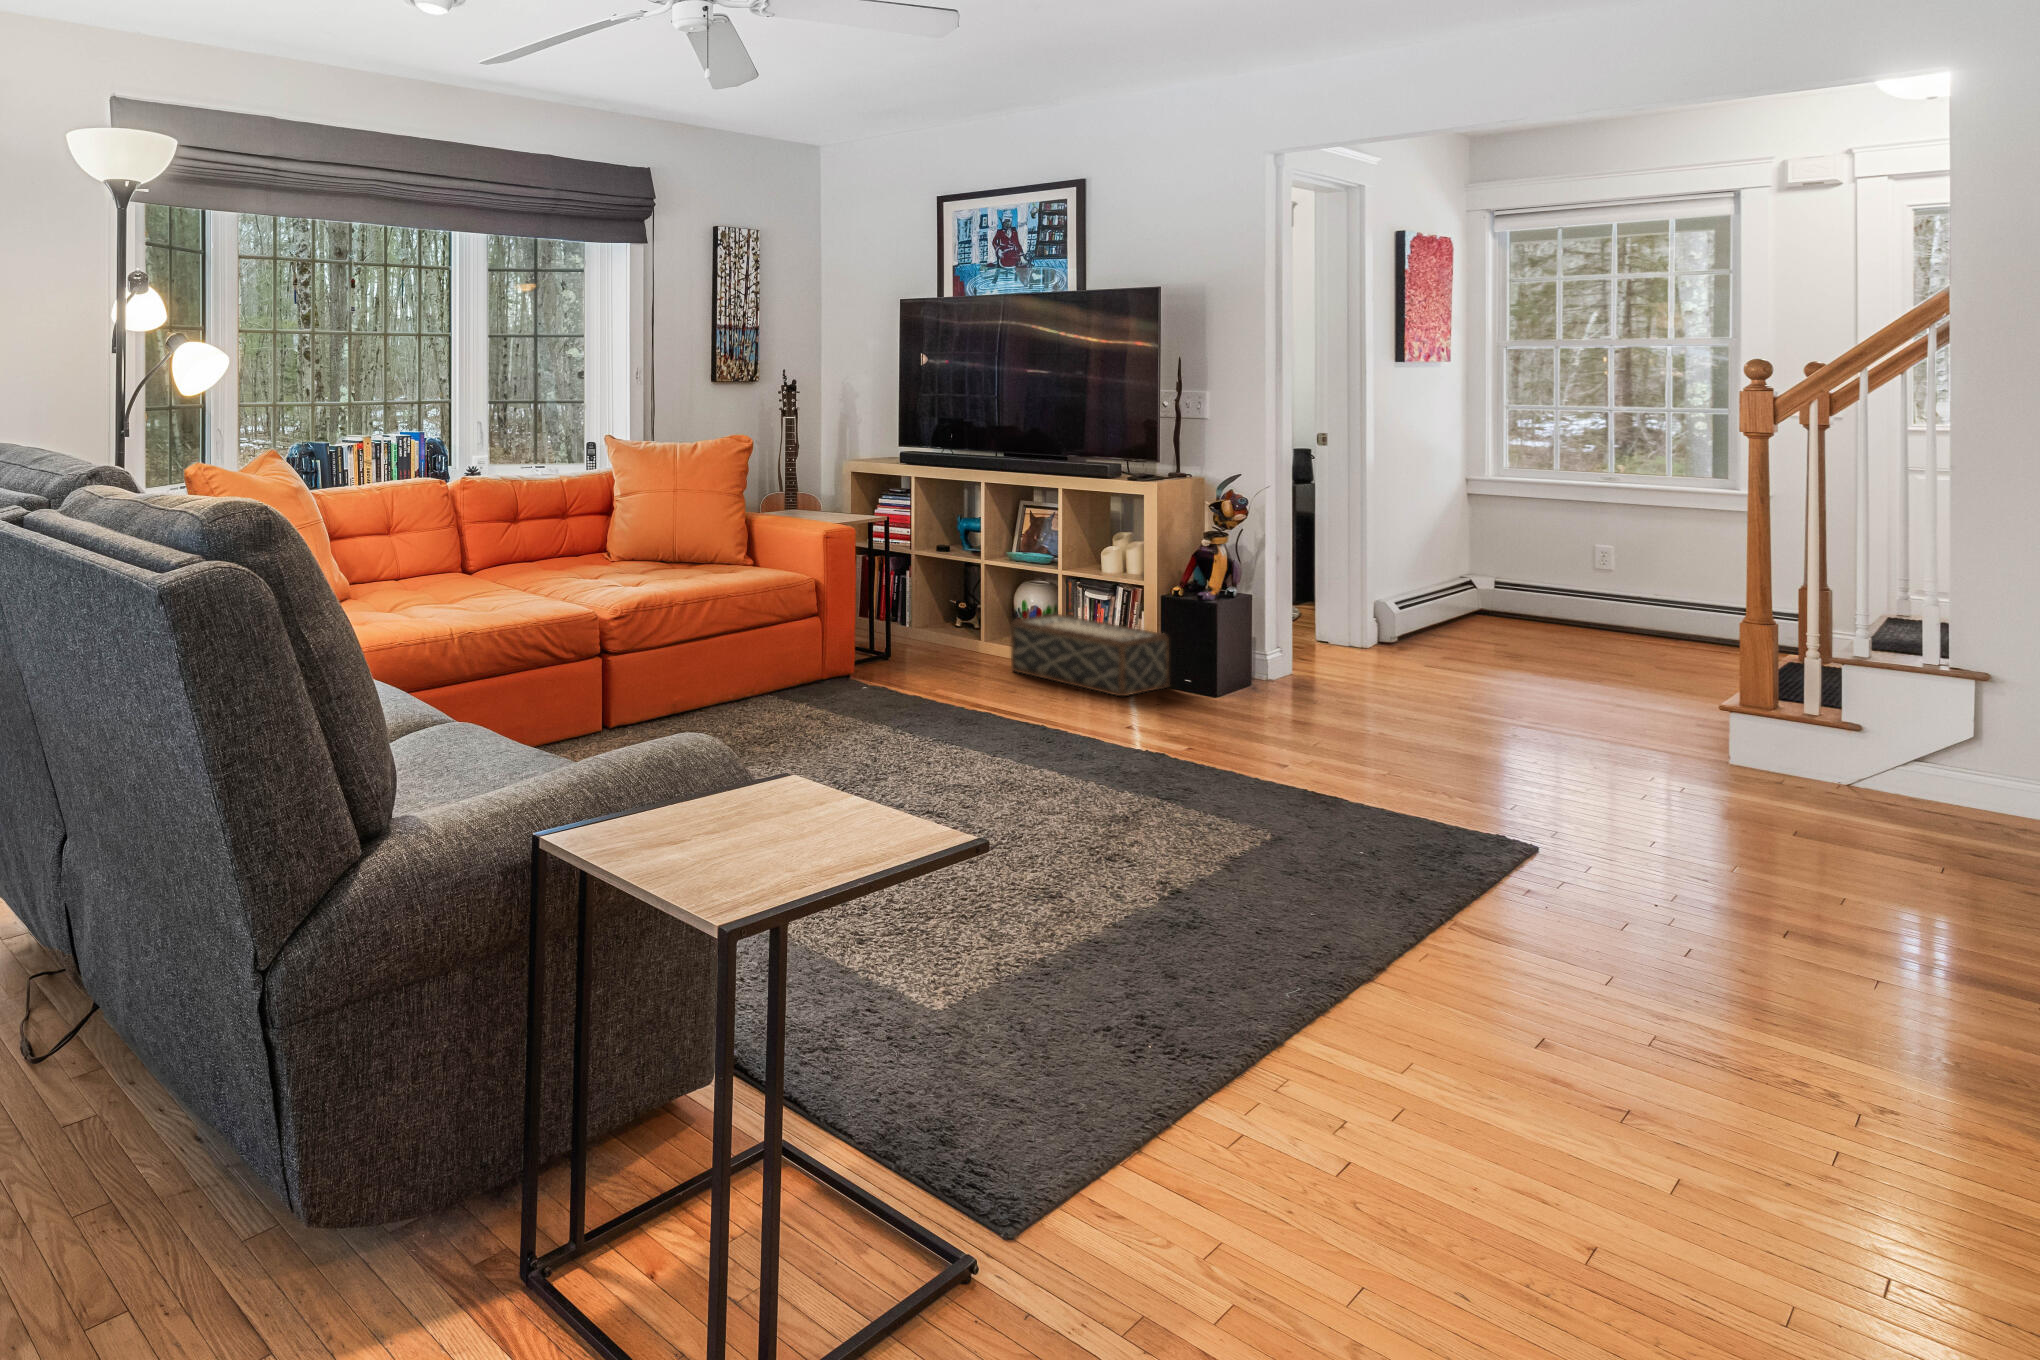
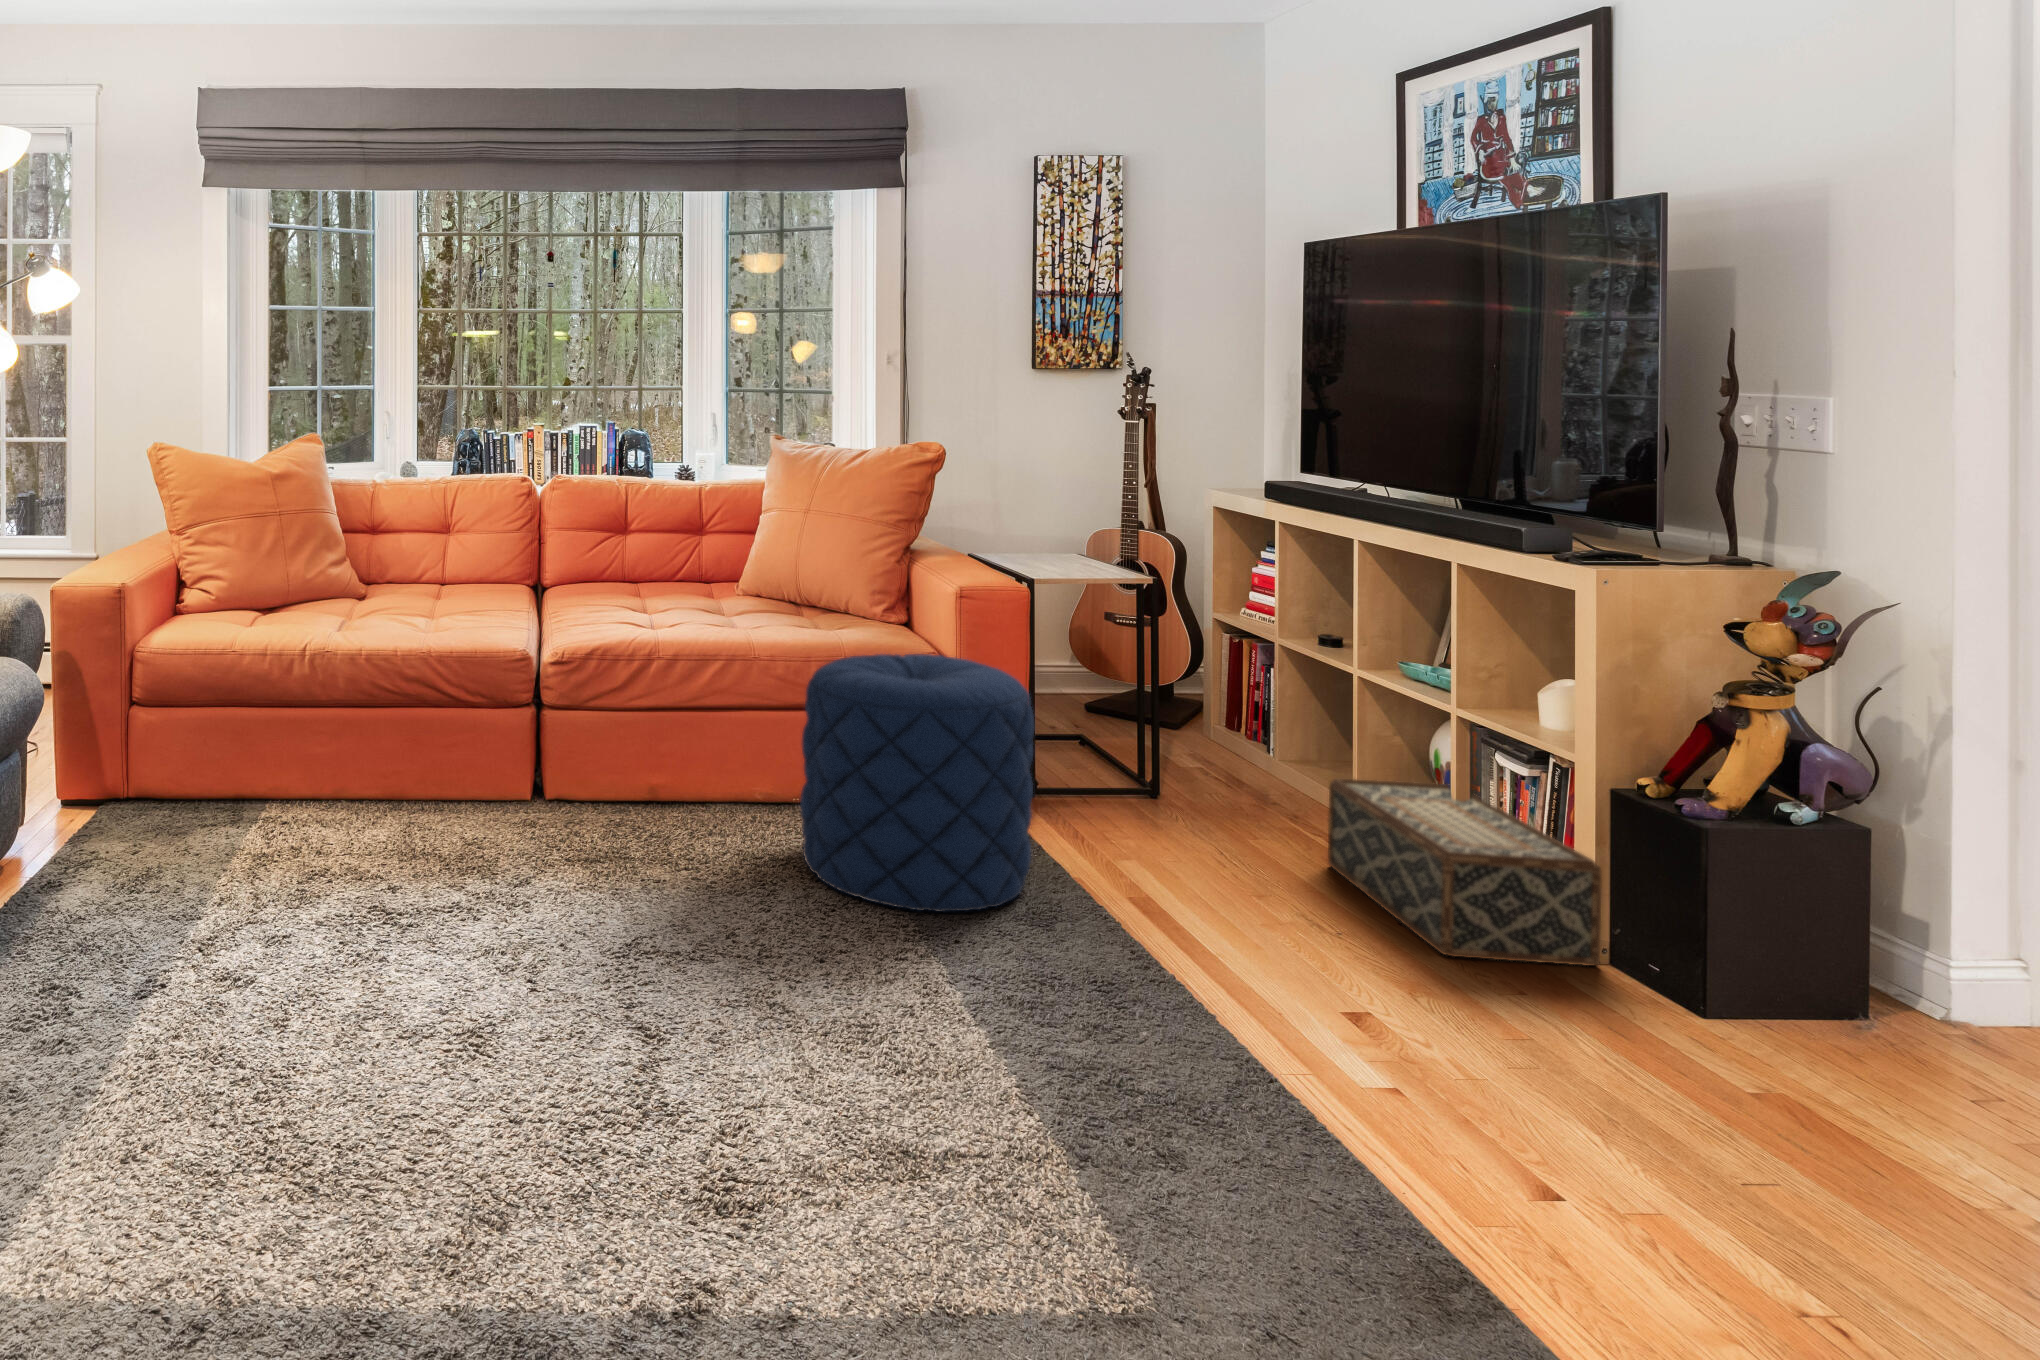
pouf: none [799,577,947,735] -> present [800,654,1034,912]

